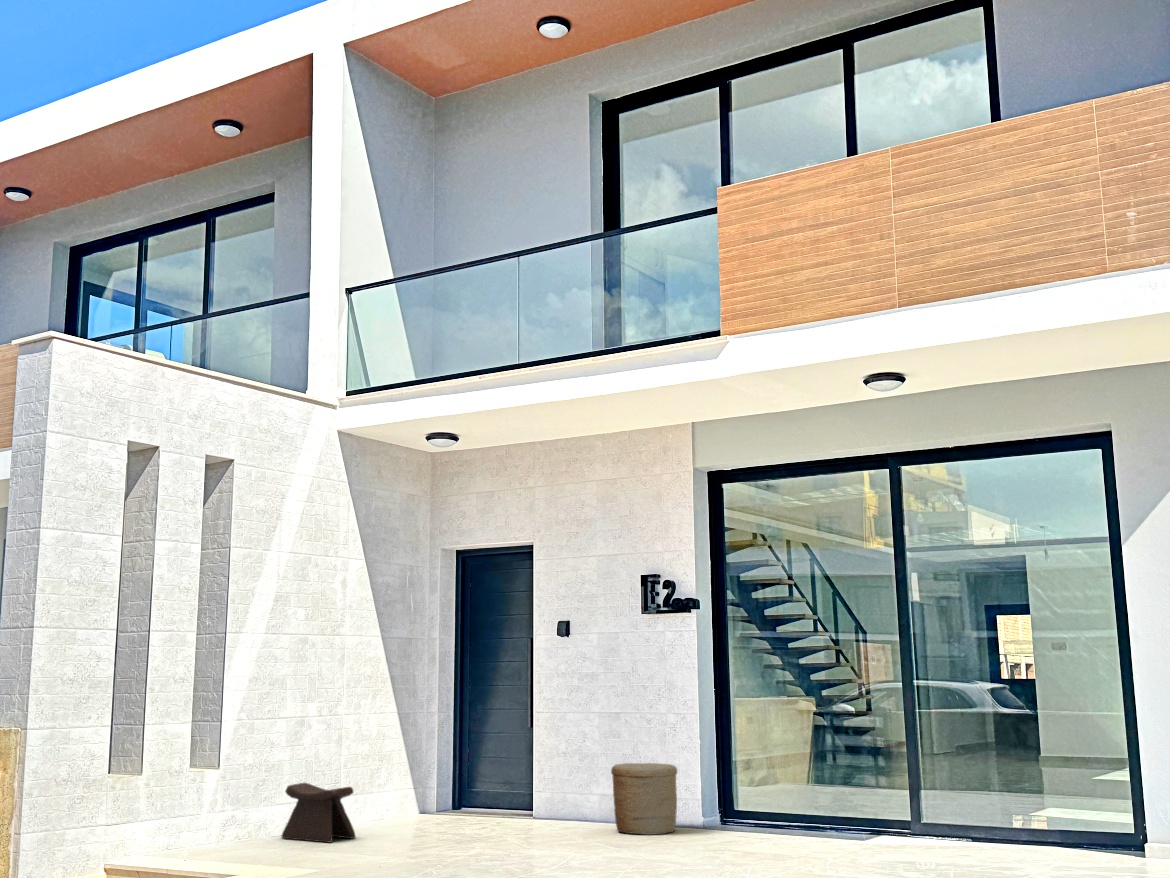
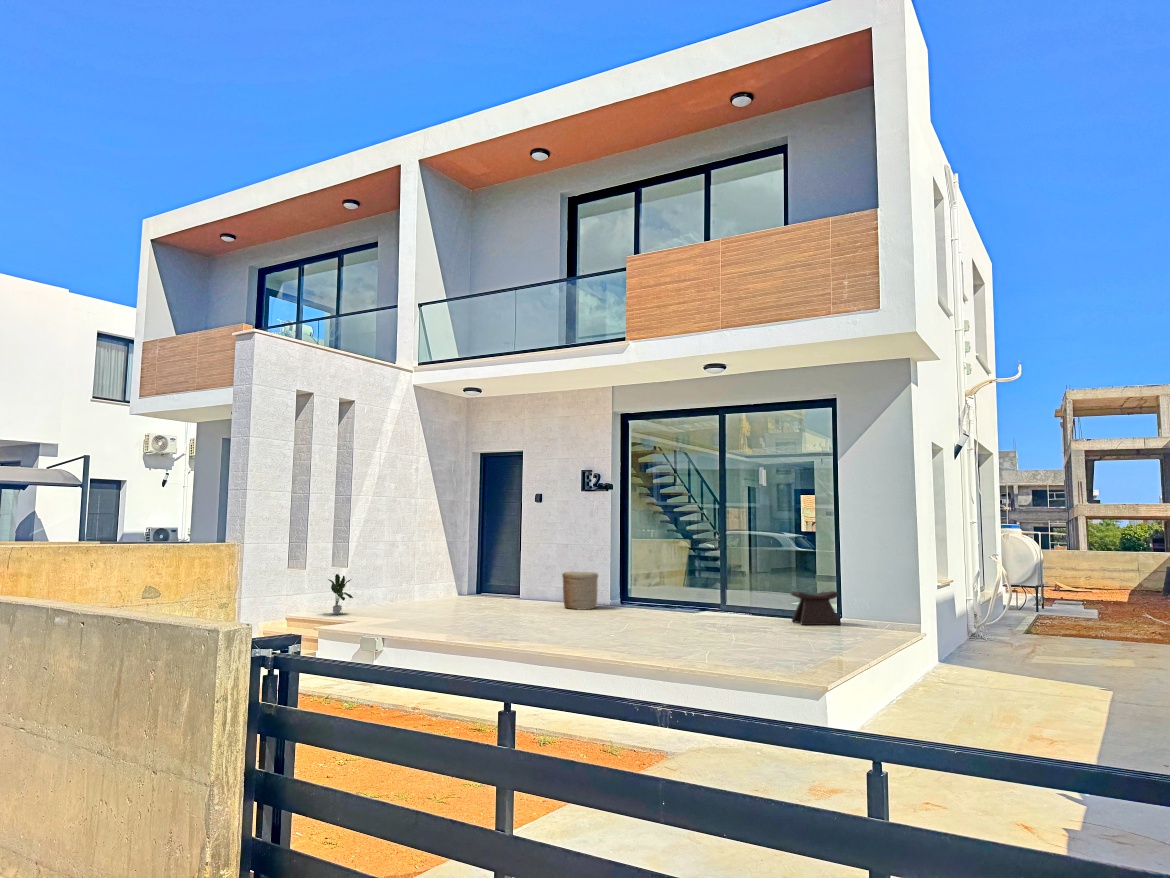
potted plant: none [182,779,230,855] -> present [328,574,353,614]
stool: present [281,783,355,842] -> present [791,591,840,625]

